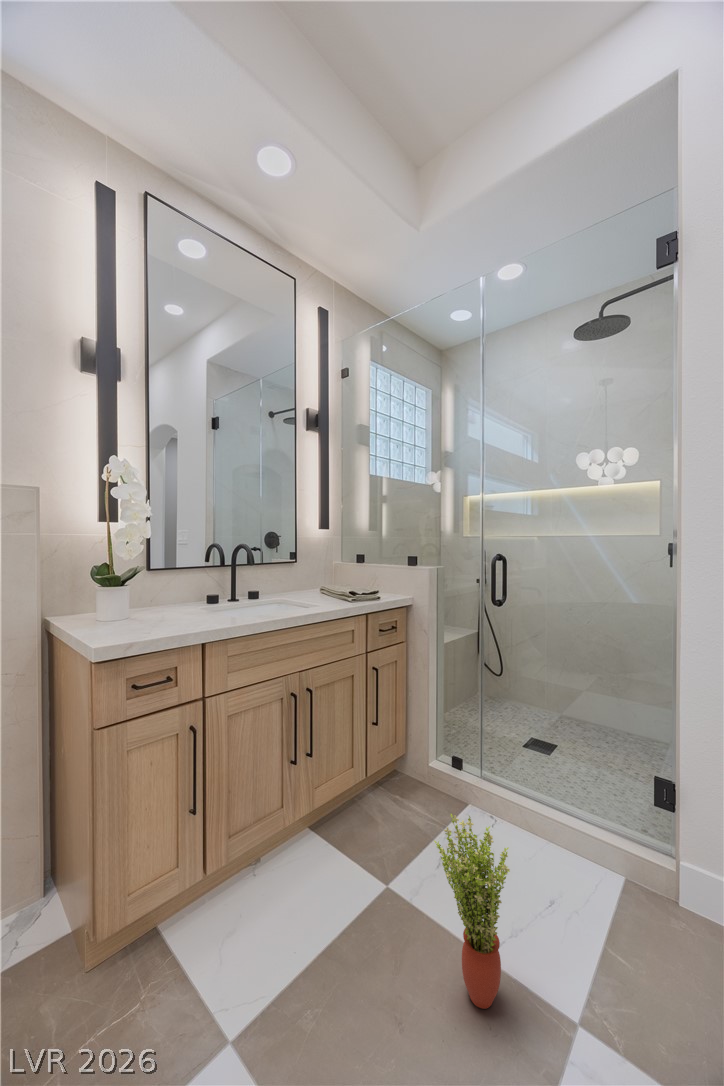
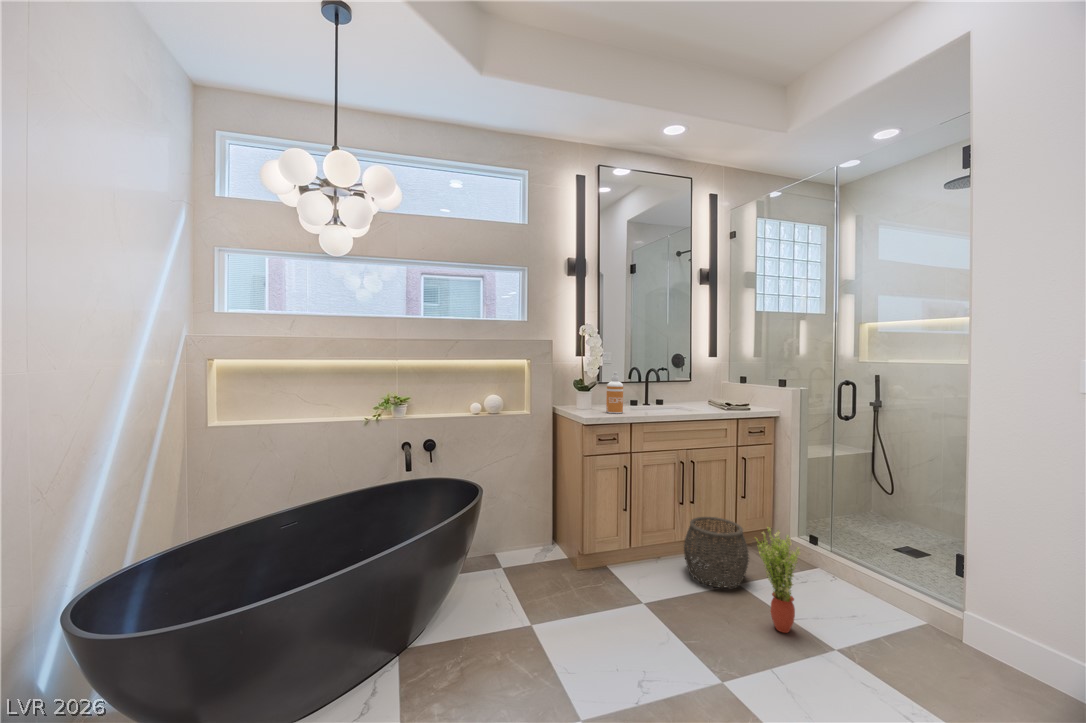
soap dispenser: none [154,549,189,629] -> present [606,372,623,413]
woven basket: none [300,776,401,917] -> present [684,517,749,588]

